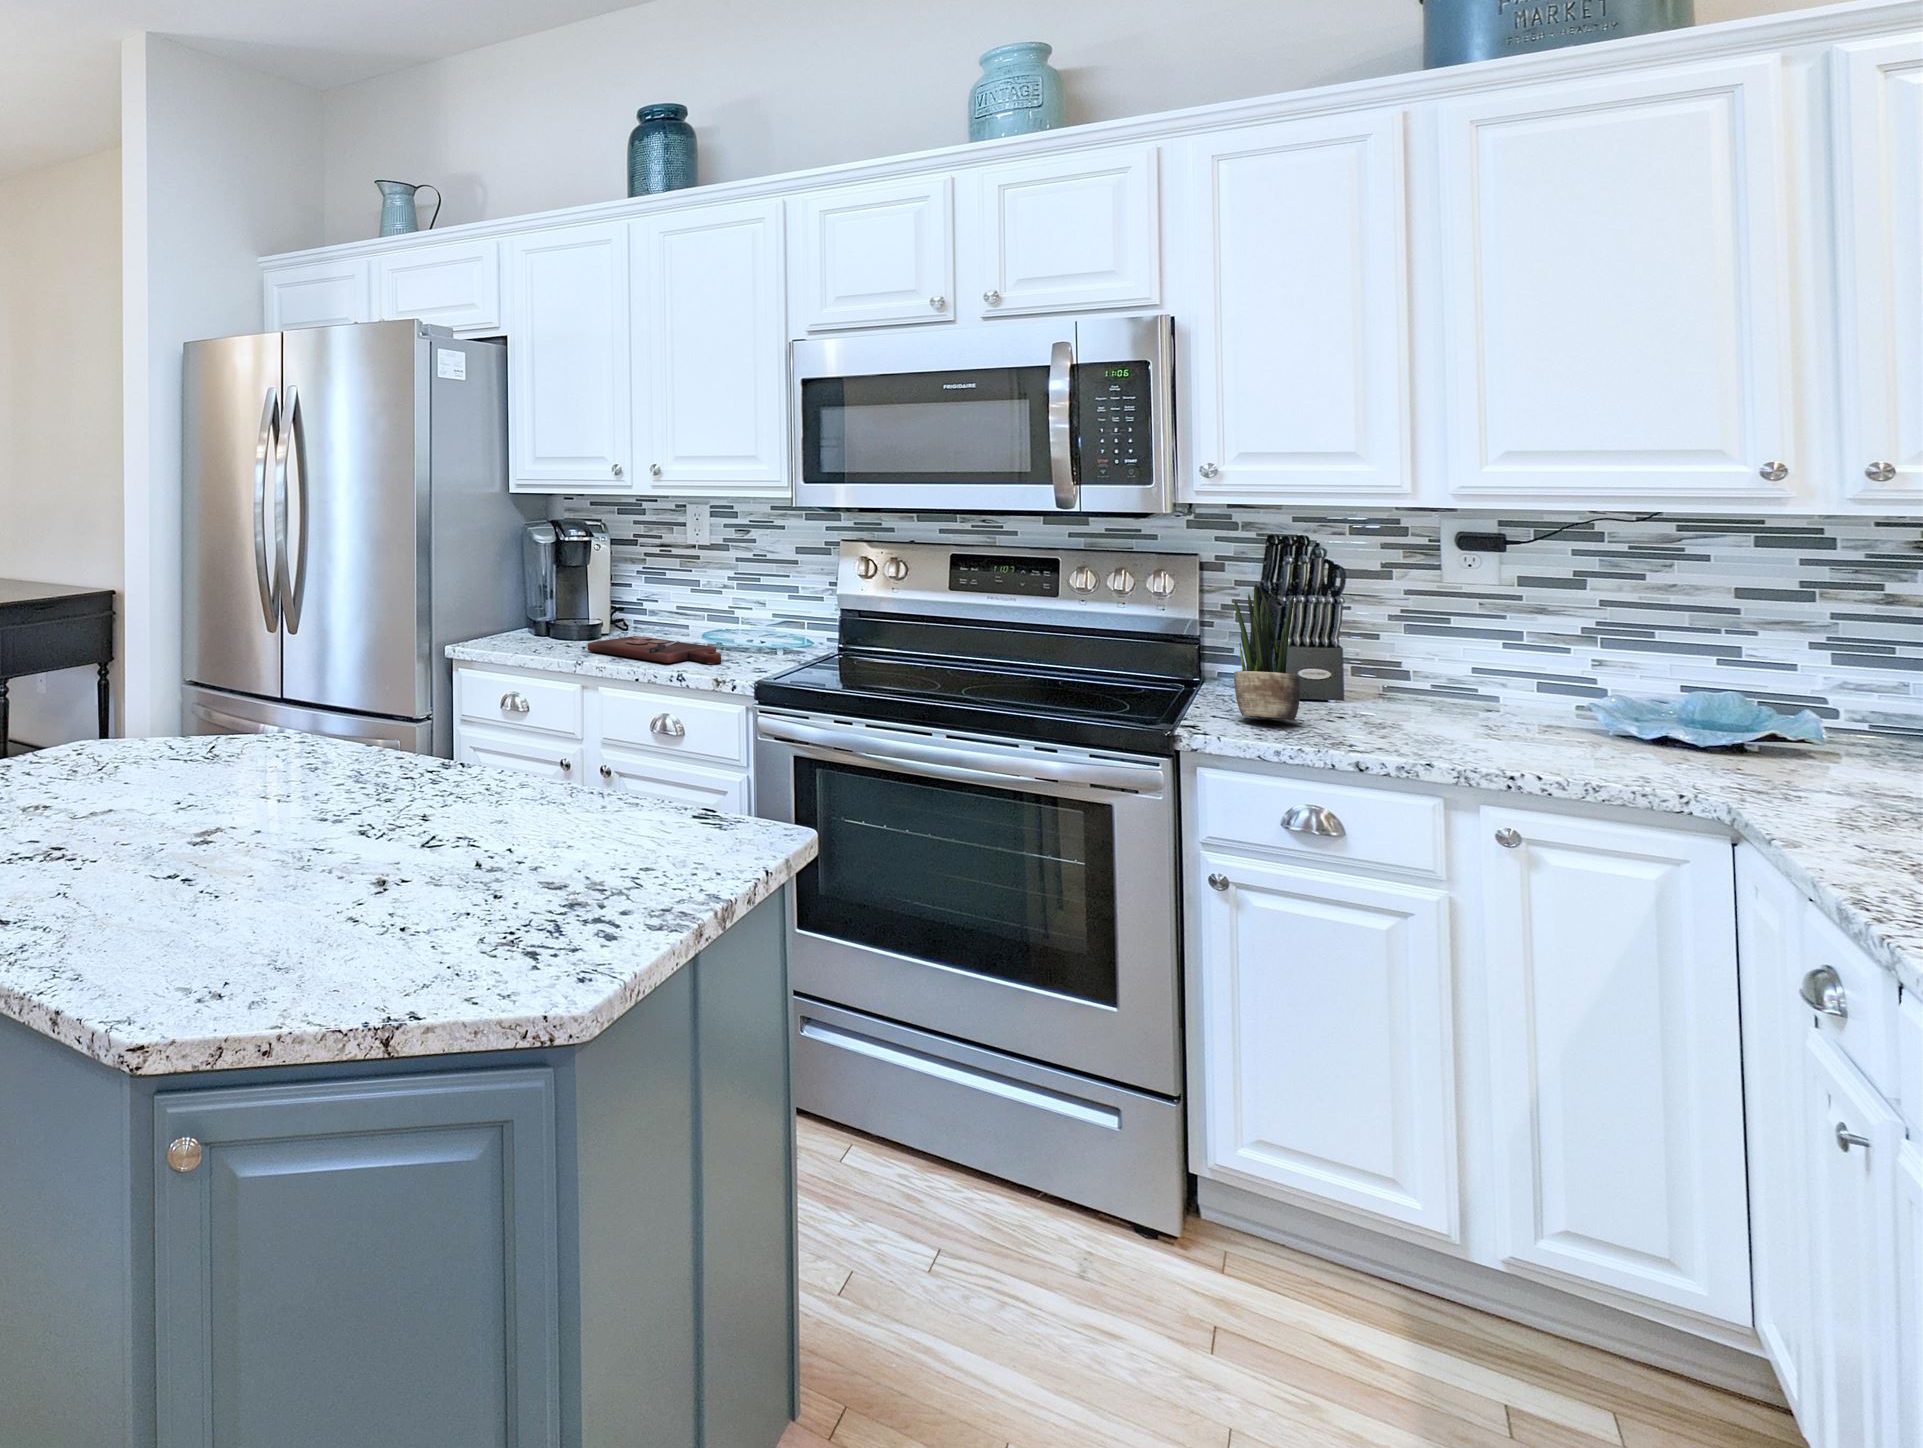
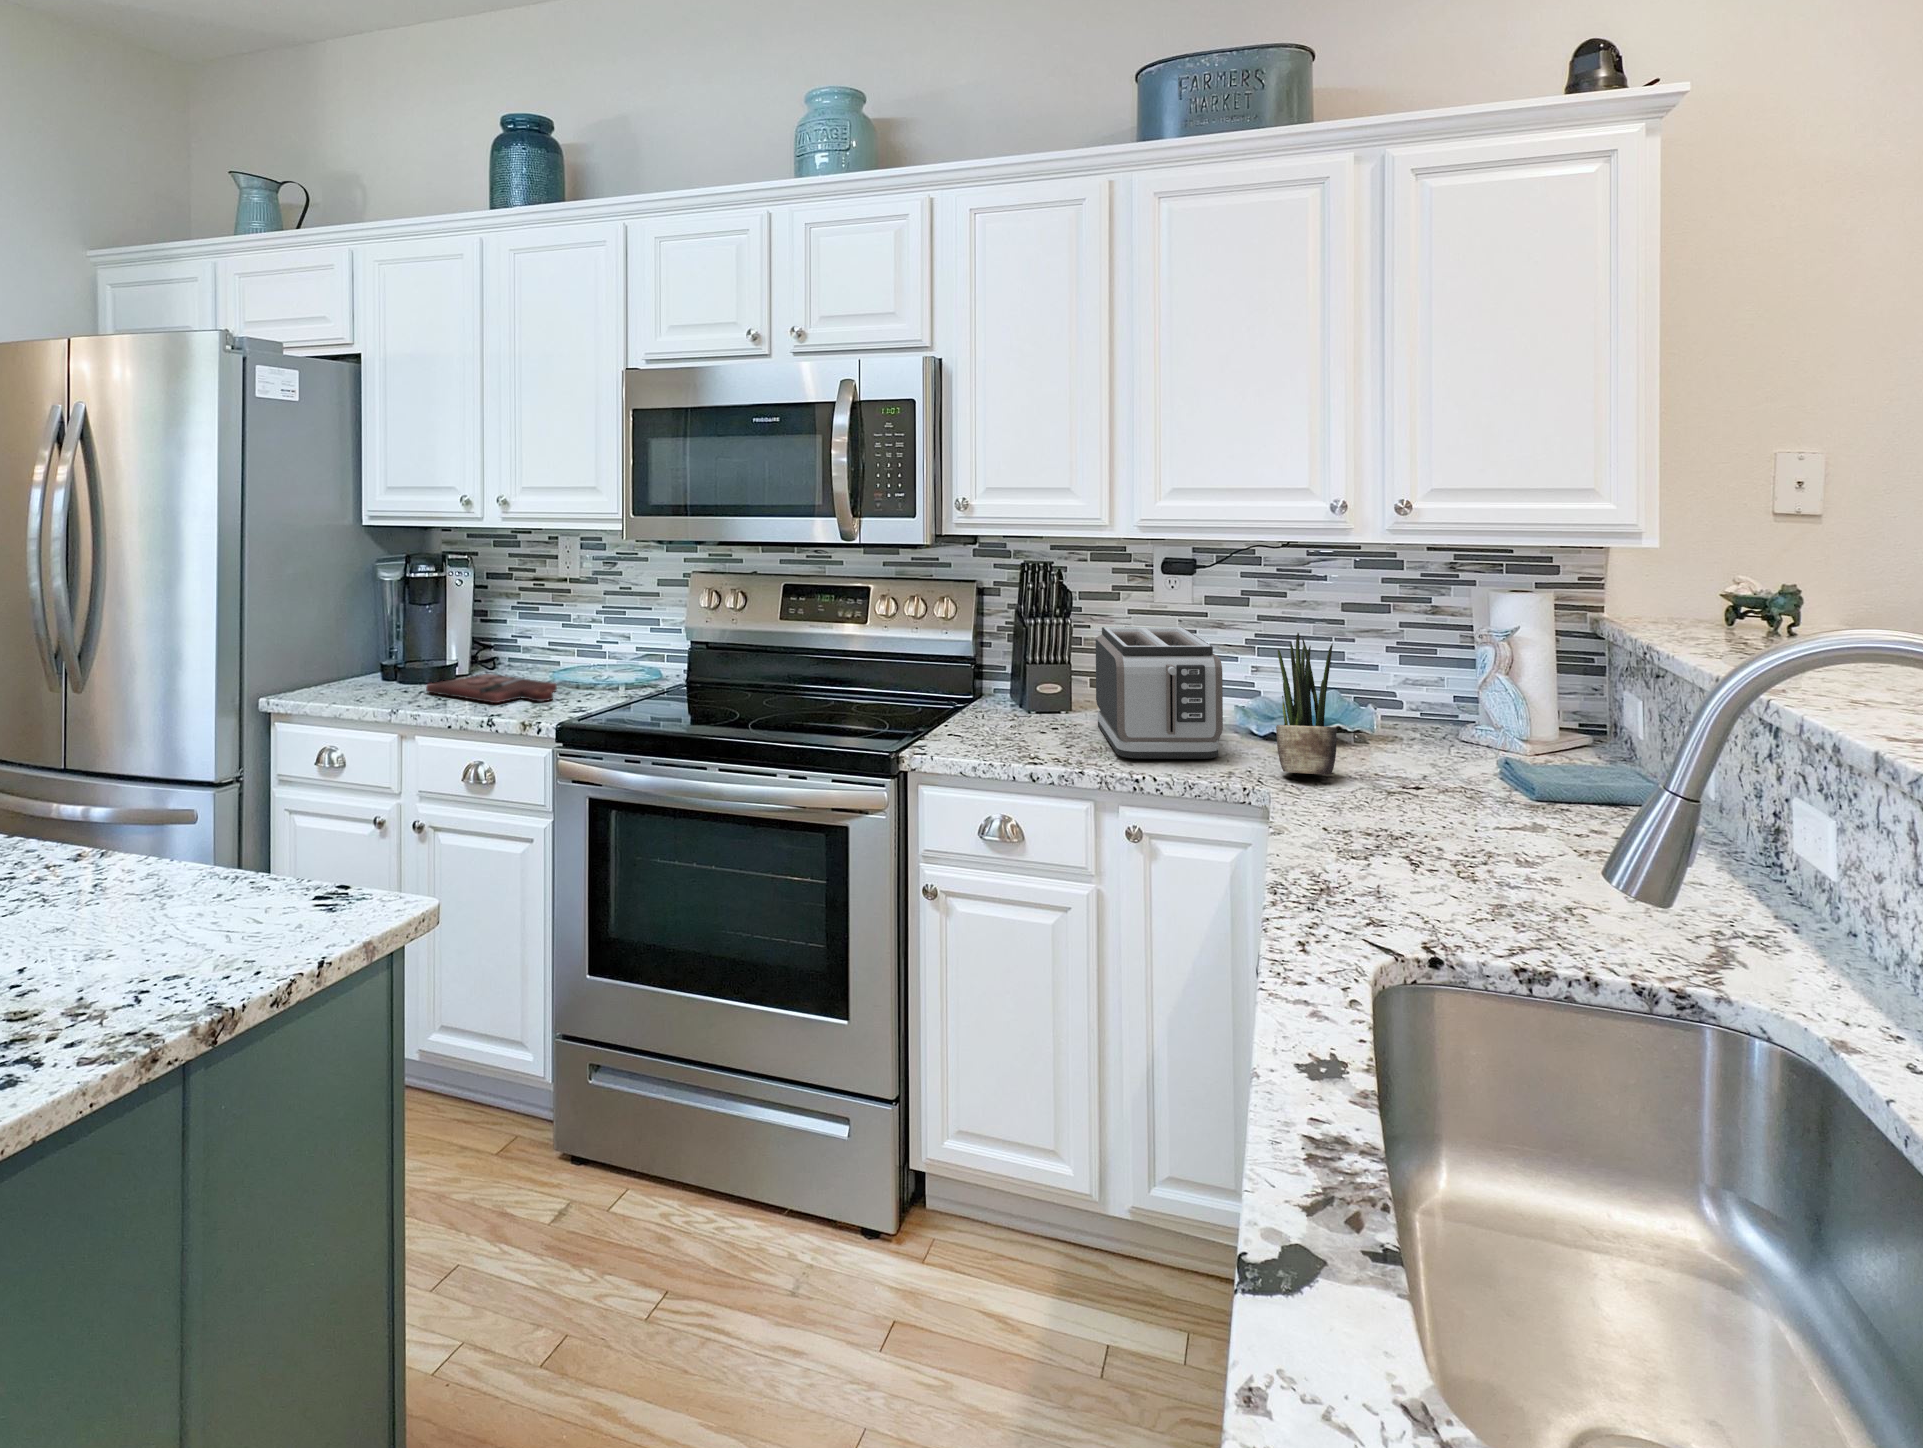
potted plant: present [1234,584,1300,720] -> present [1276,633,1337,774]
toaster: none [1390,606,1615,759] -> present [1096,627,1223,759]

